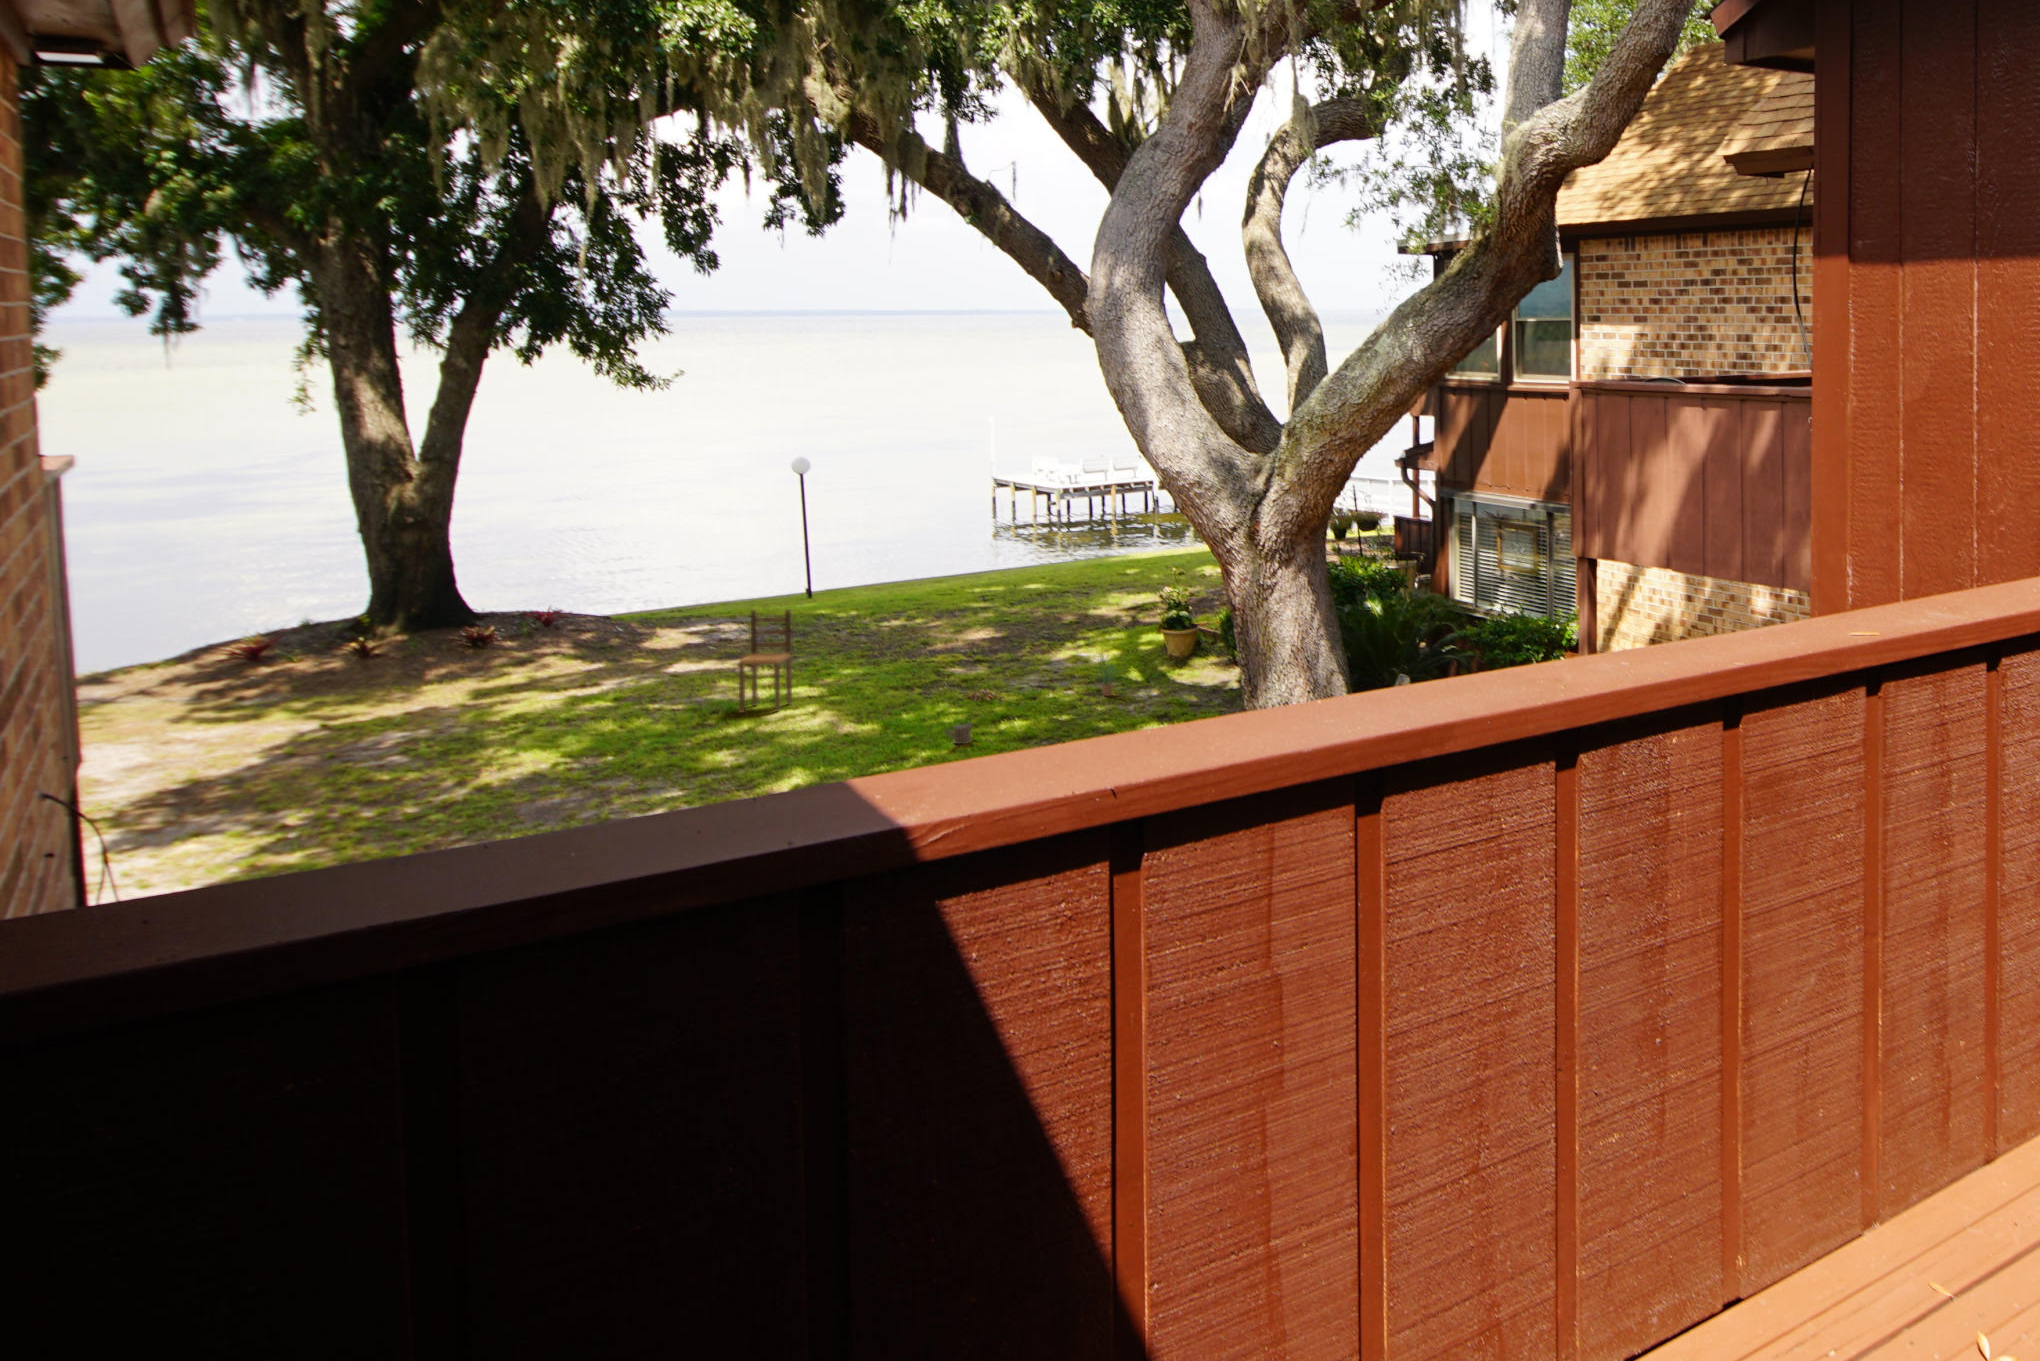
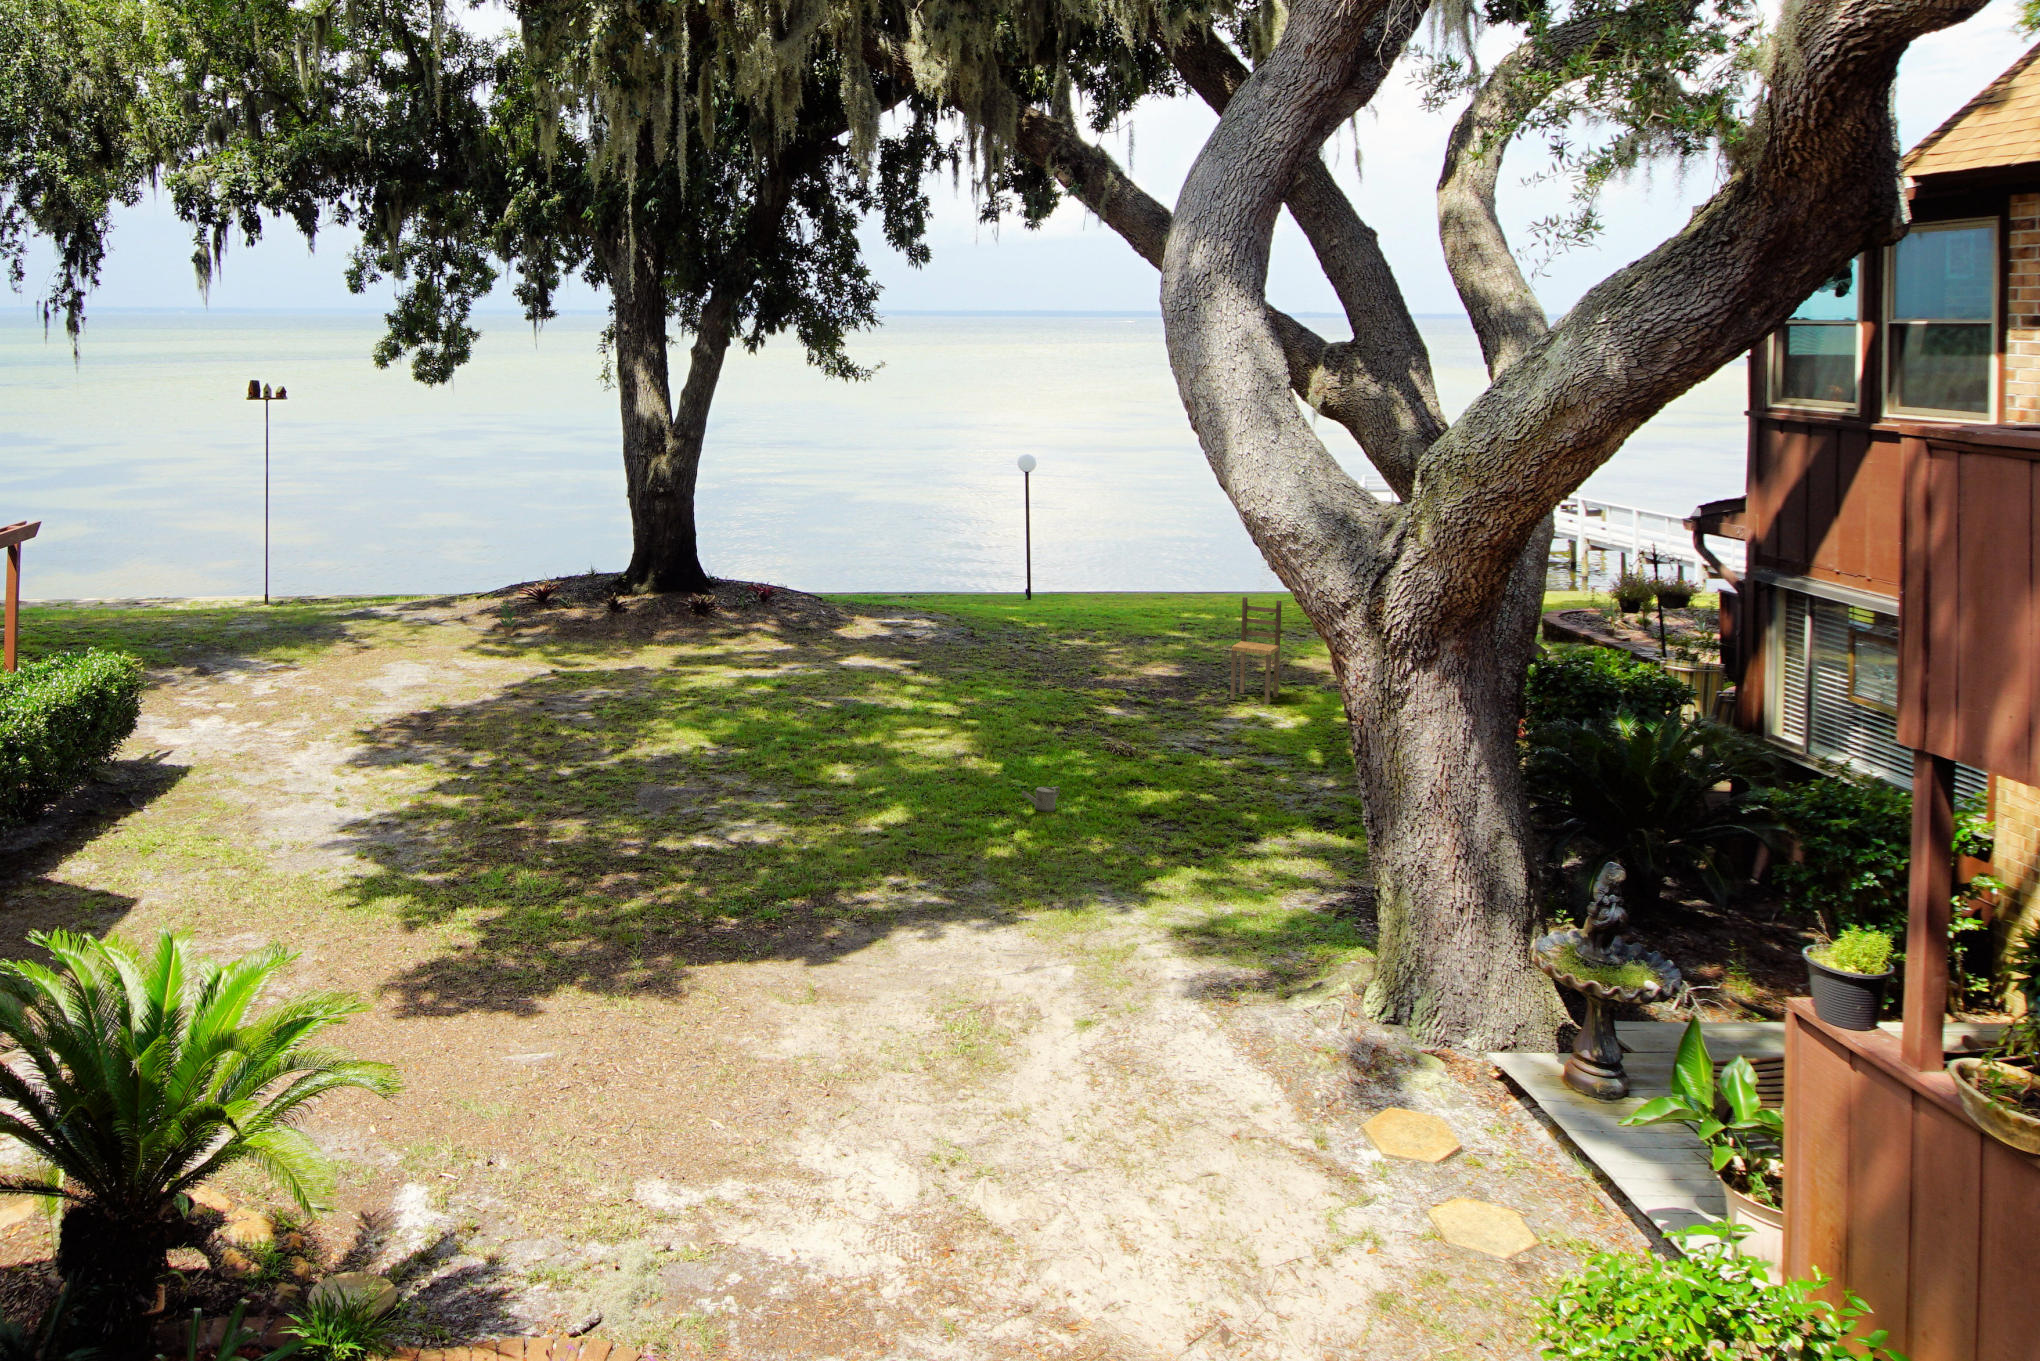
chair: present [739,609,792,713] -> present [1230,597,1281,704]
potted plant: present [1100,656,1115,696] -> present [499,601,517,636]

